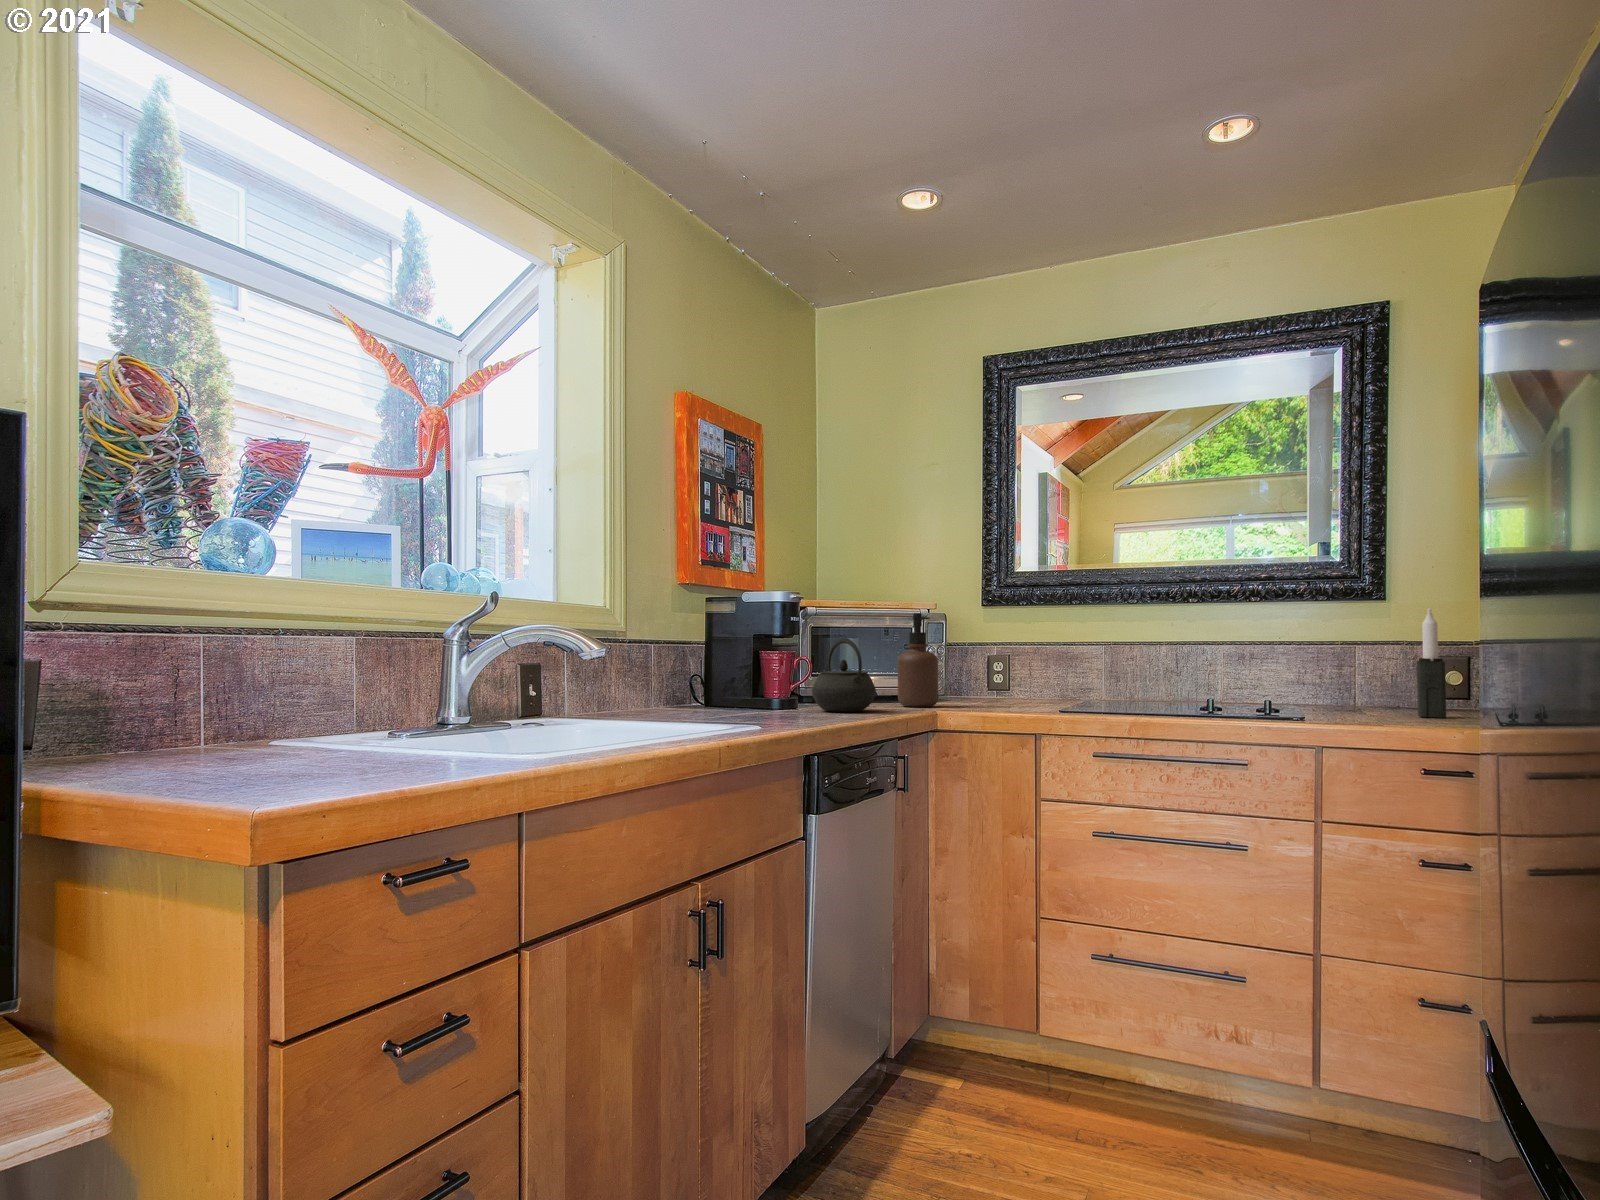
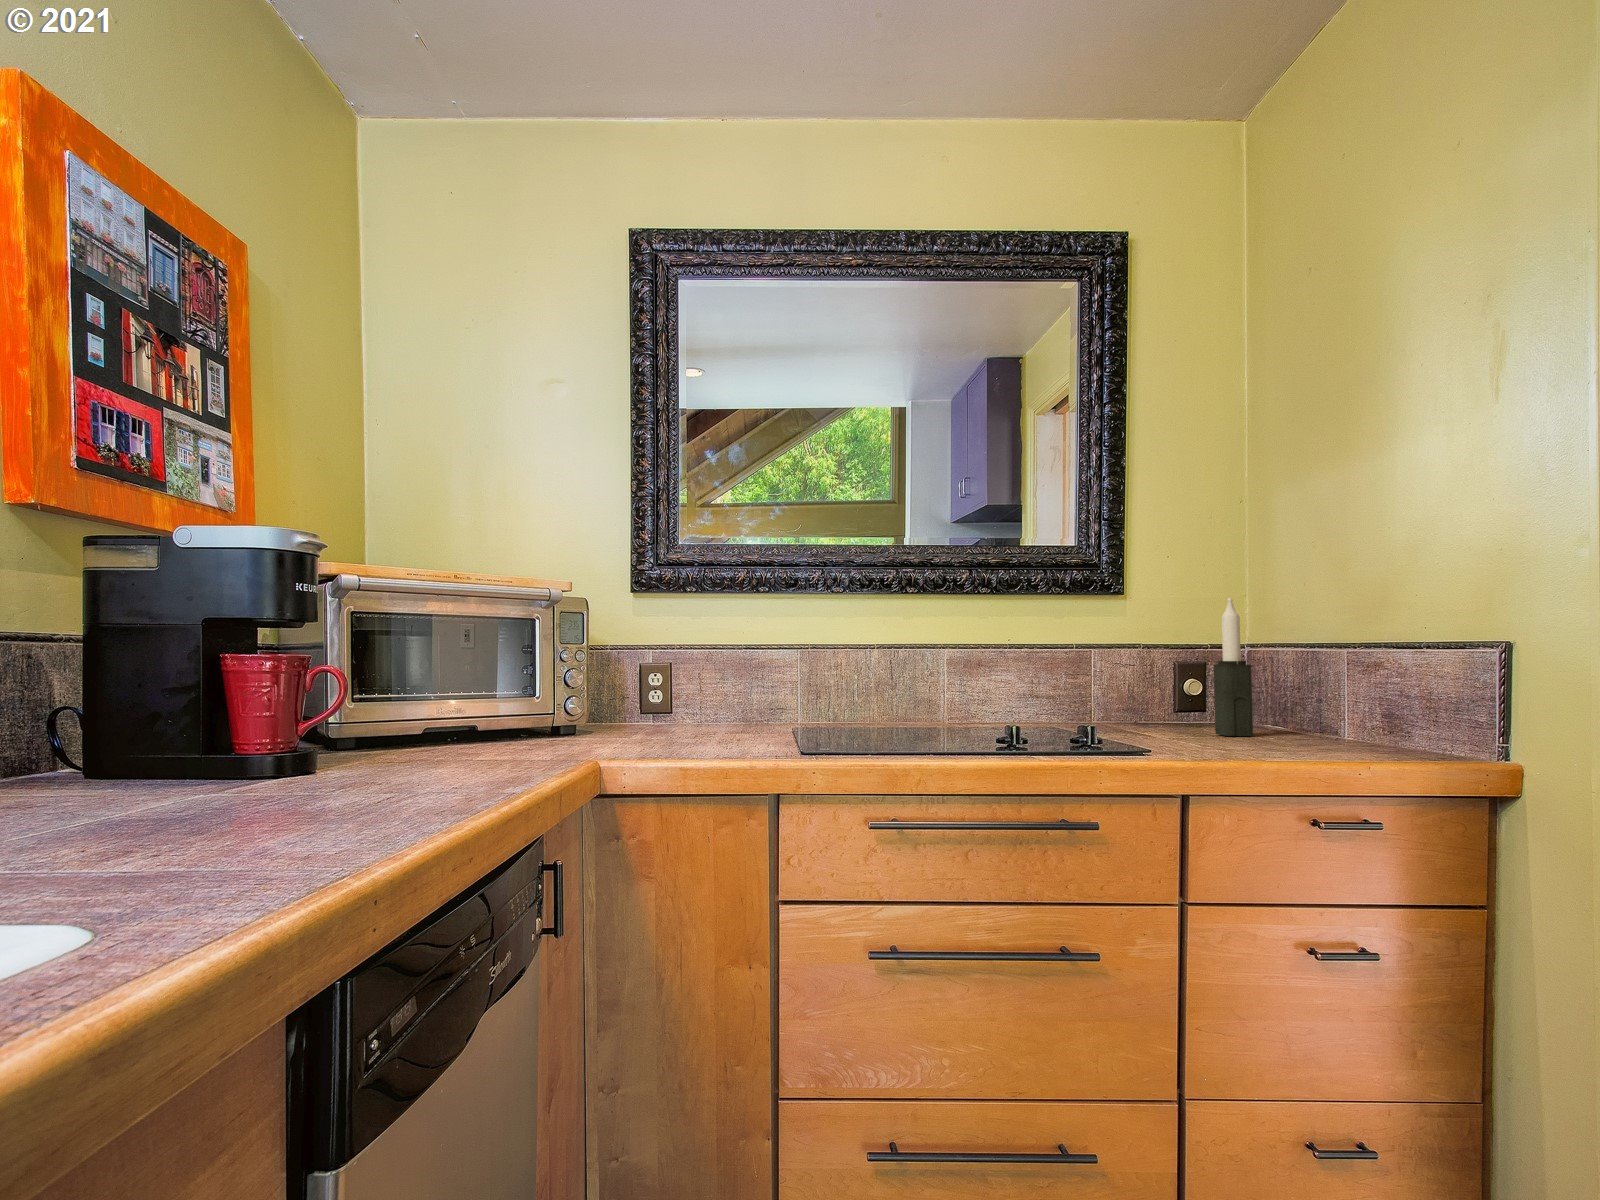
soap dispenser: present [898,613,938,707] -> none [514,589,589,753]
kettle: present [812,638,876,712] -> none [335,625,483,781]

